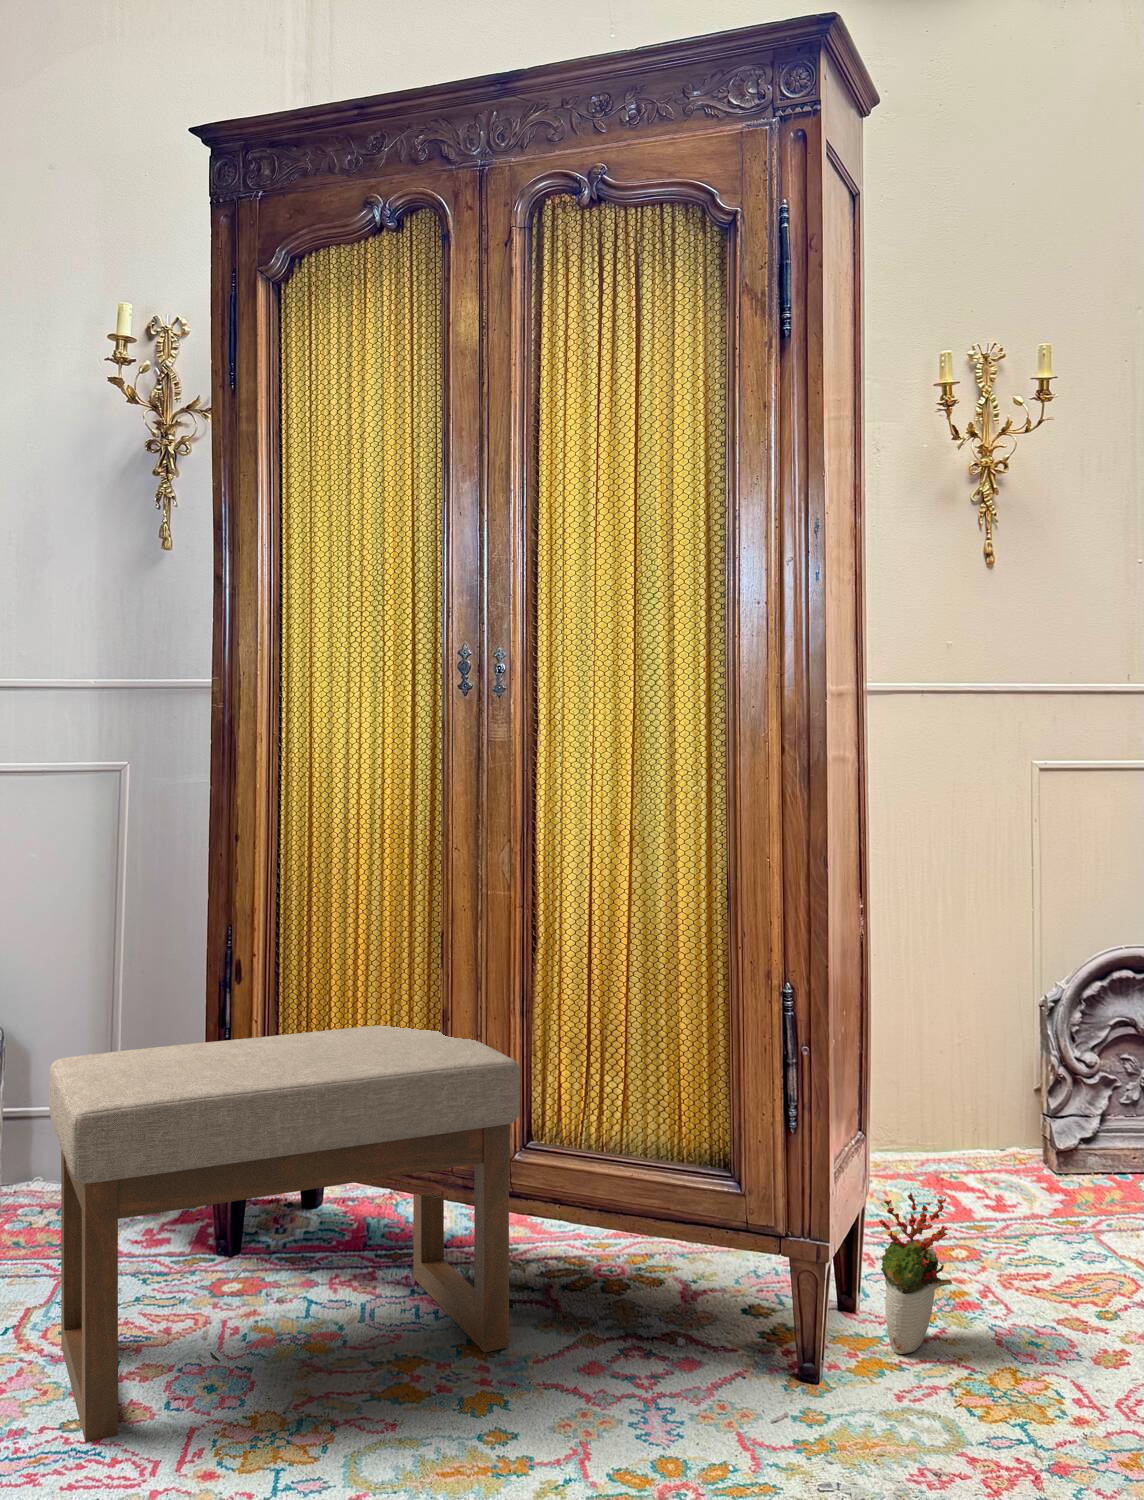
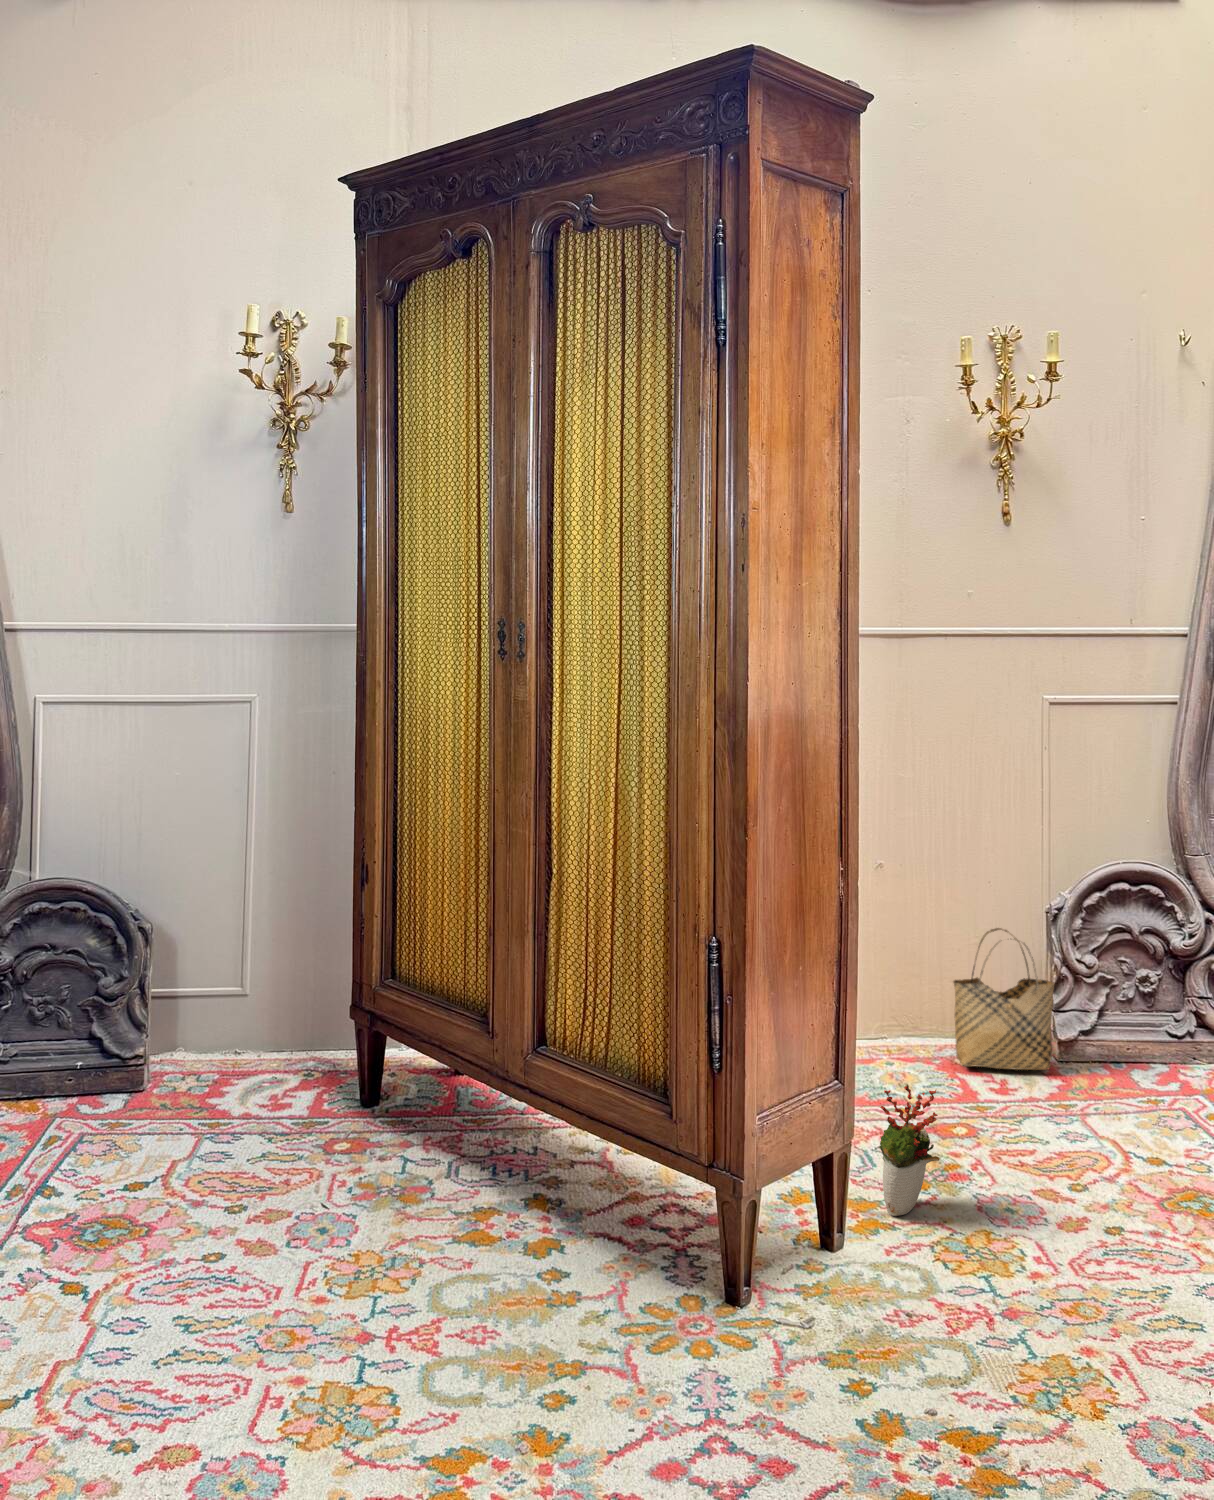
woven basket: none [937,1021,1052,1185] -> present [953,928,1054,1070]
ottoman: present [49,1025,520,1442] -> none [186,931,576,1272]

